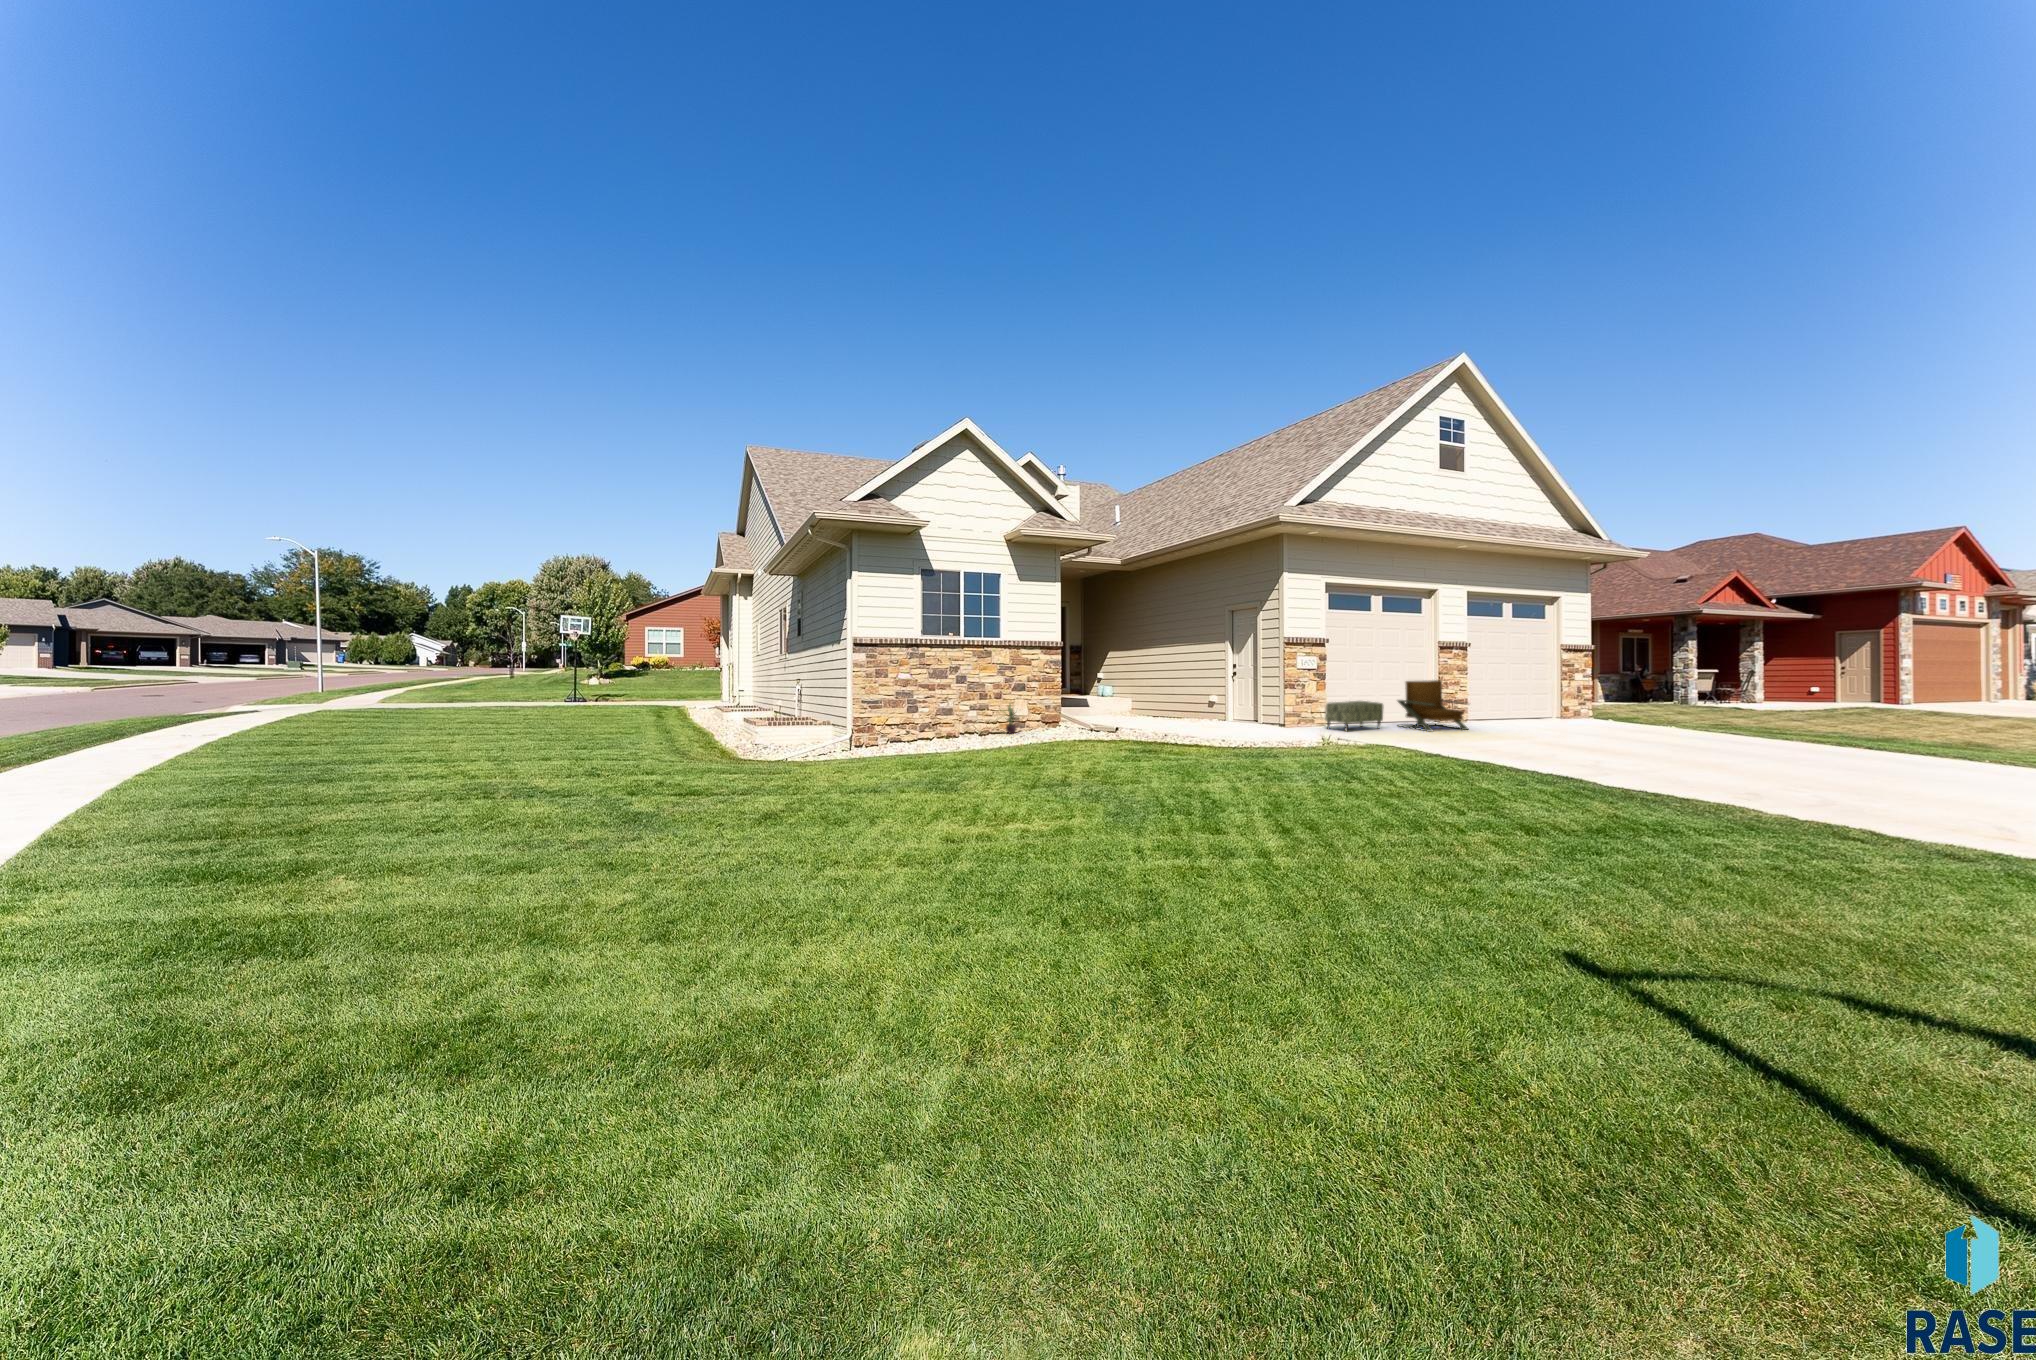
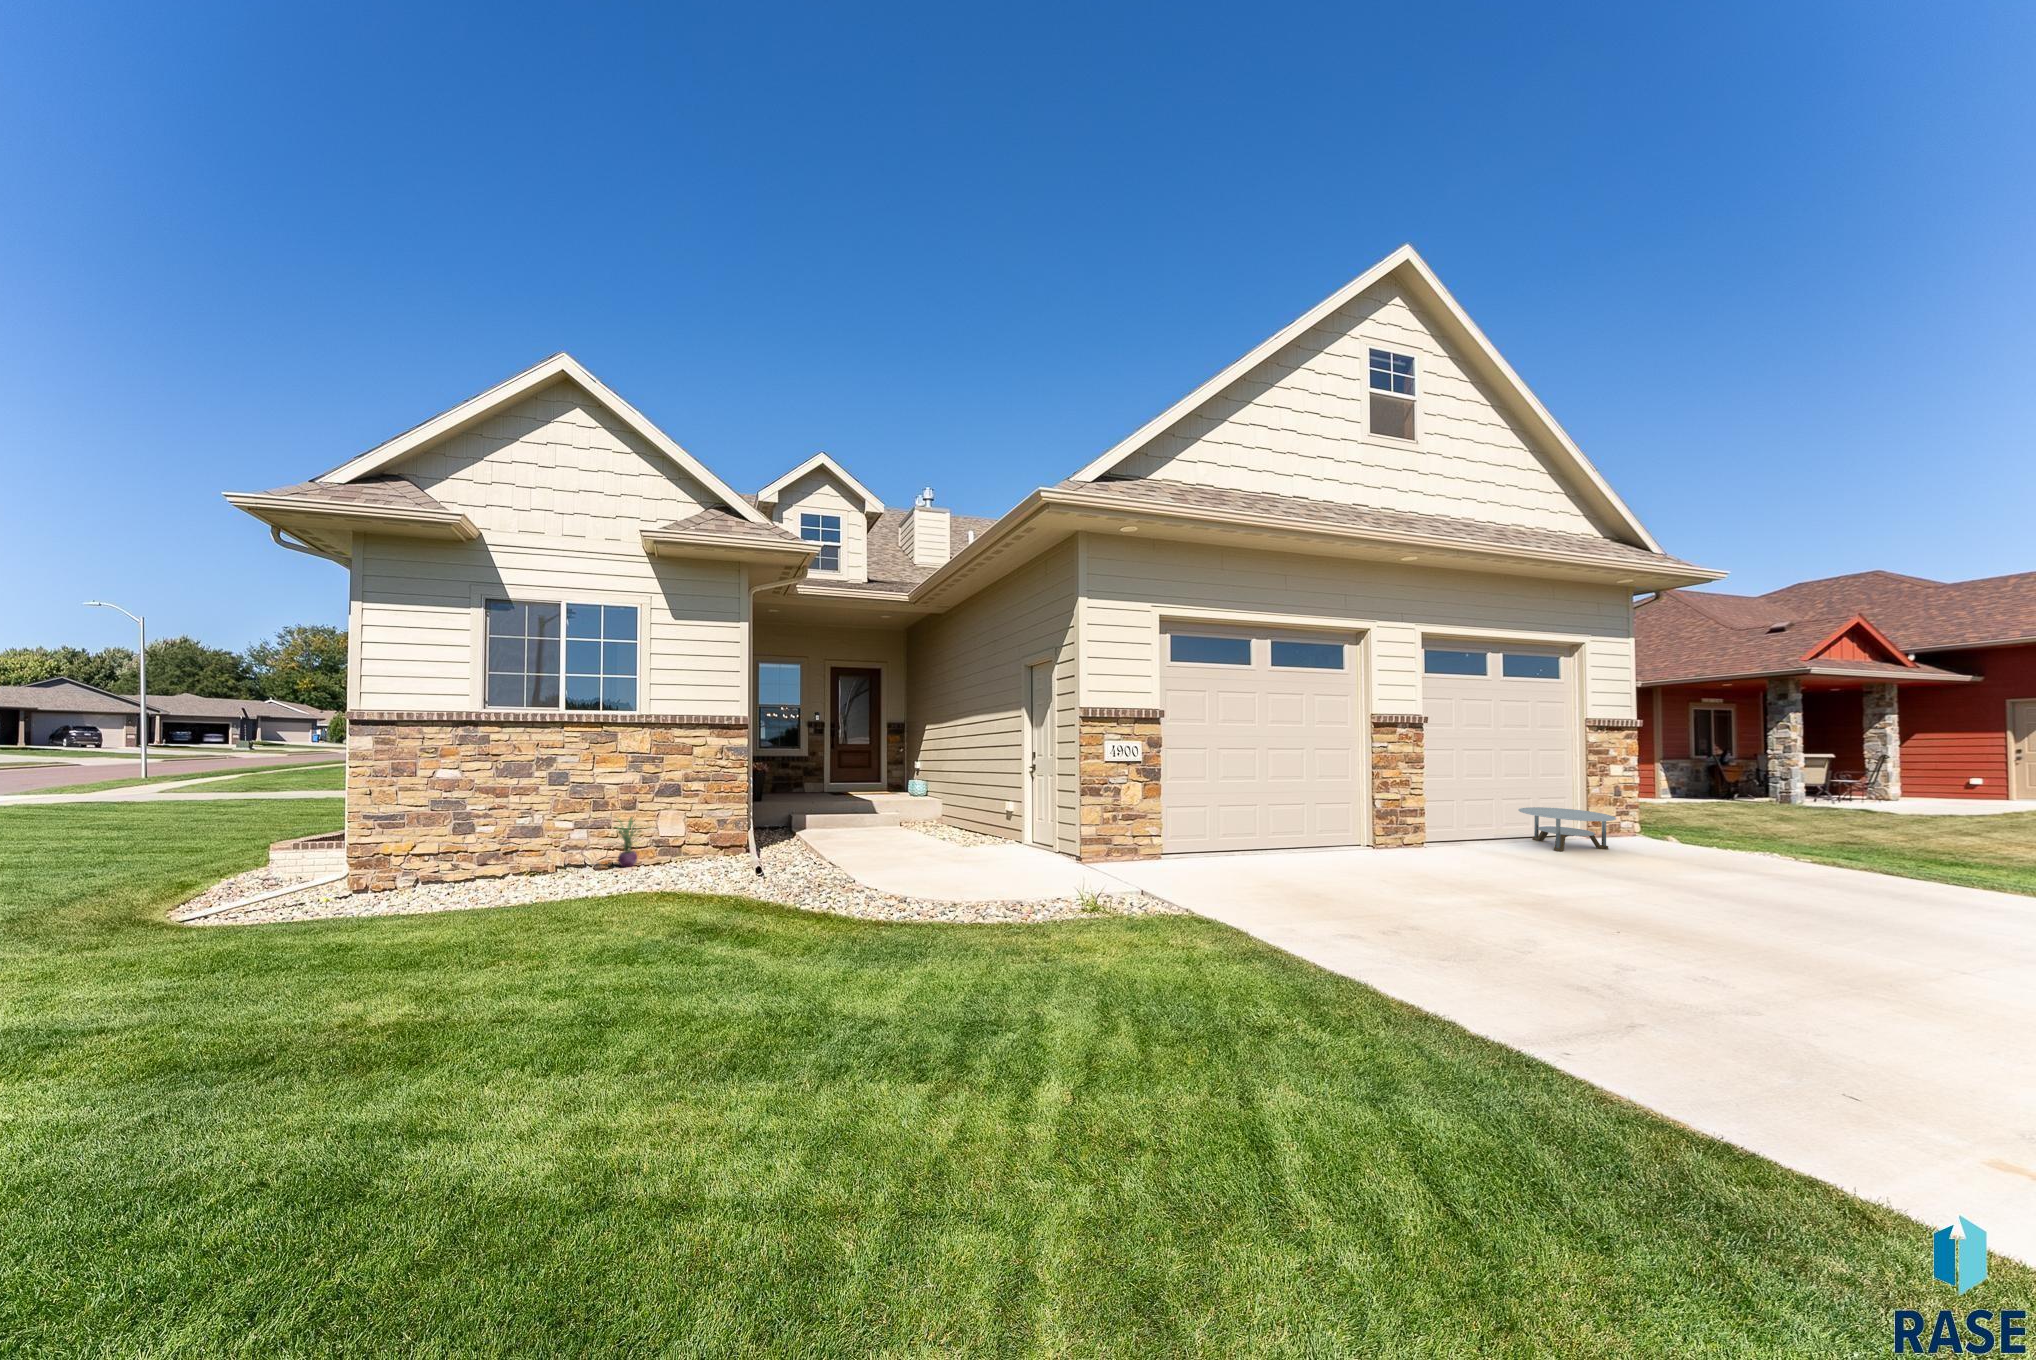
lounge chair: present [1398,680,1468,731] -> none [1296,780,1414,868]
round table: none [1523,700,1582,724] -> present [1518,807,1616,851]
bench: present [1325,701,1383,731] -> none [1168,812,1266,868]

